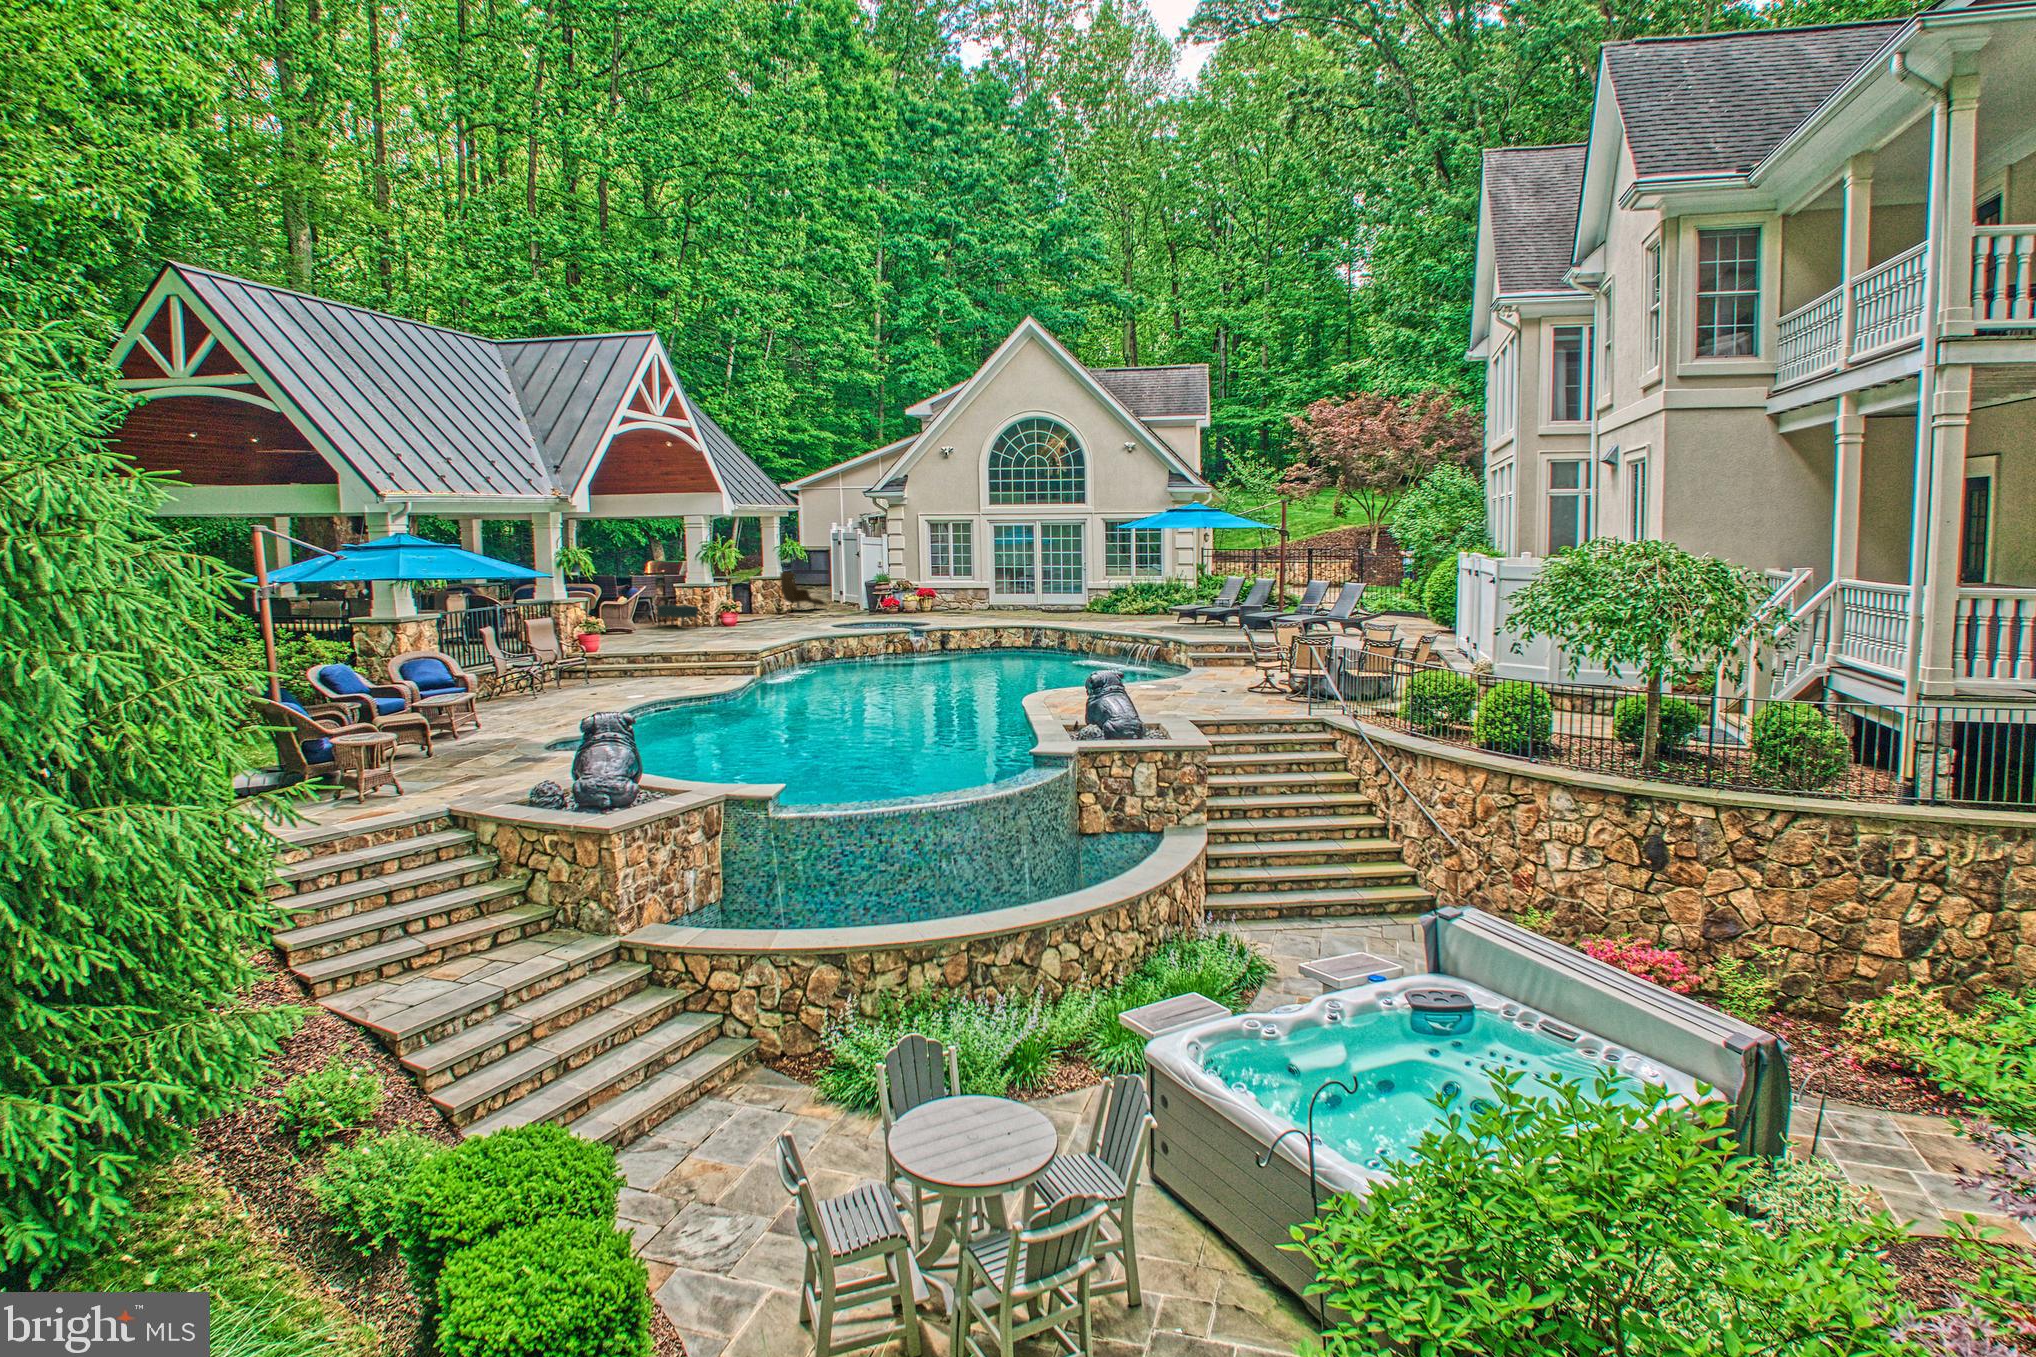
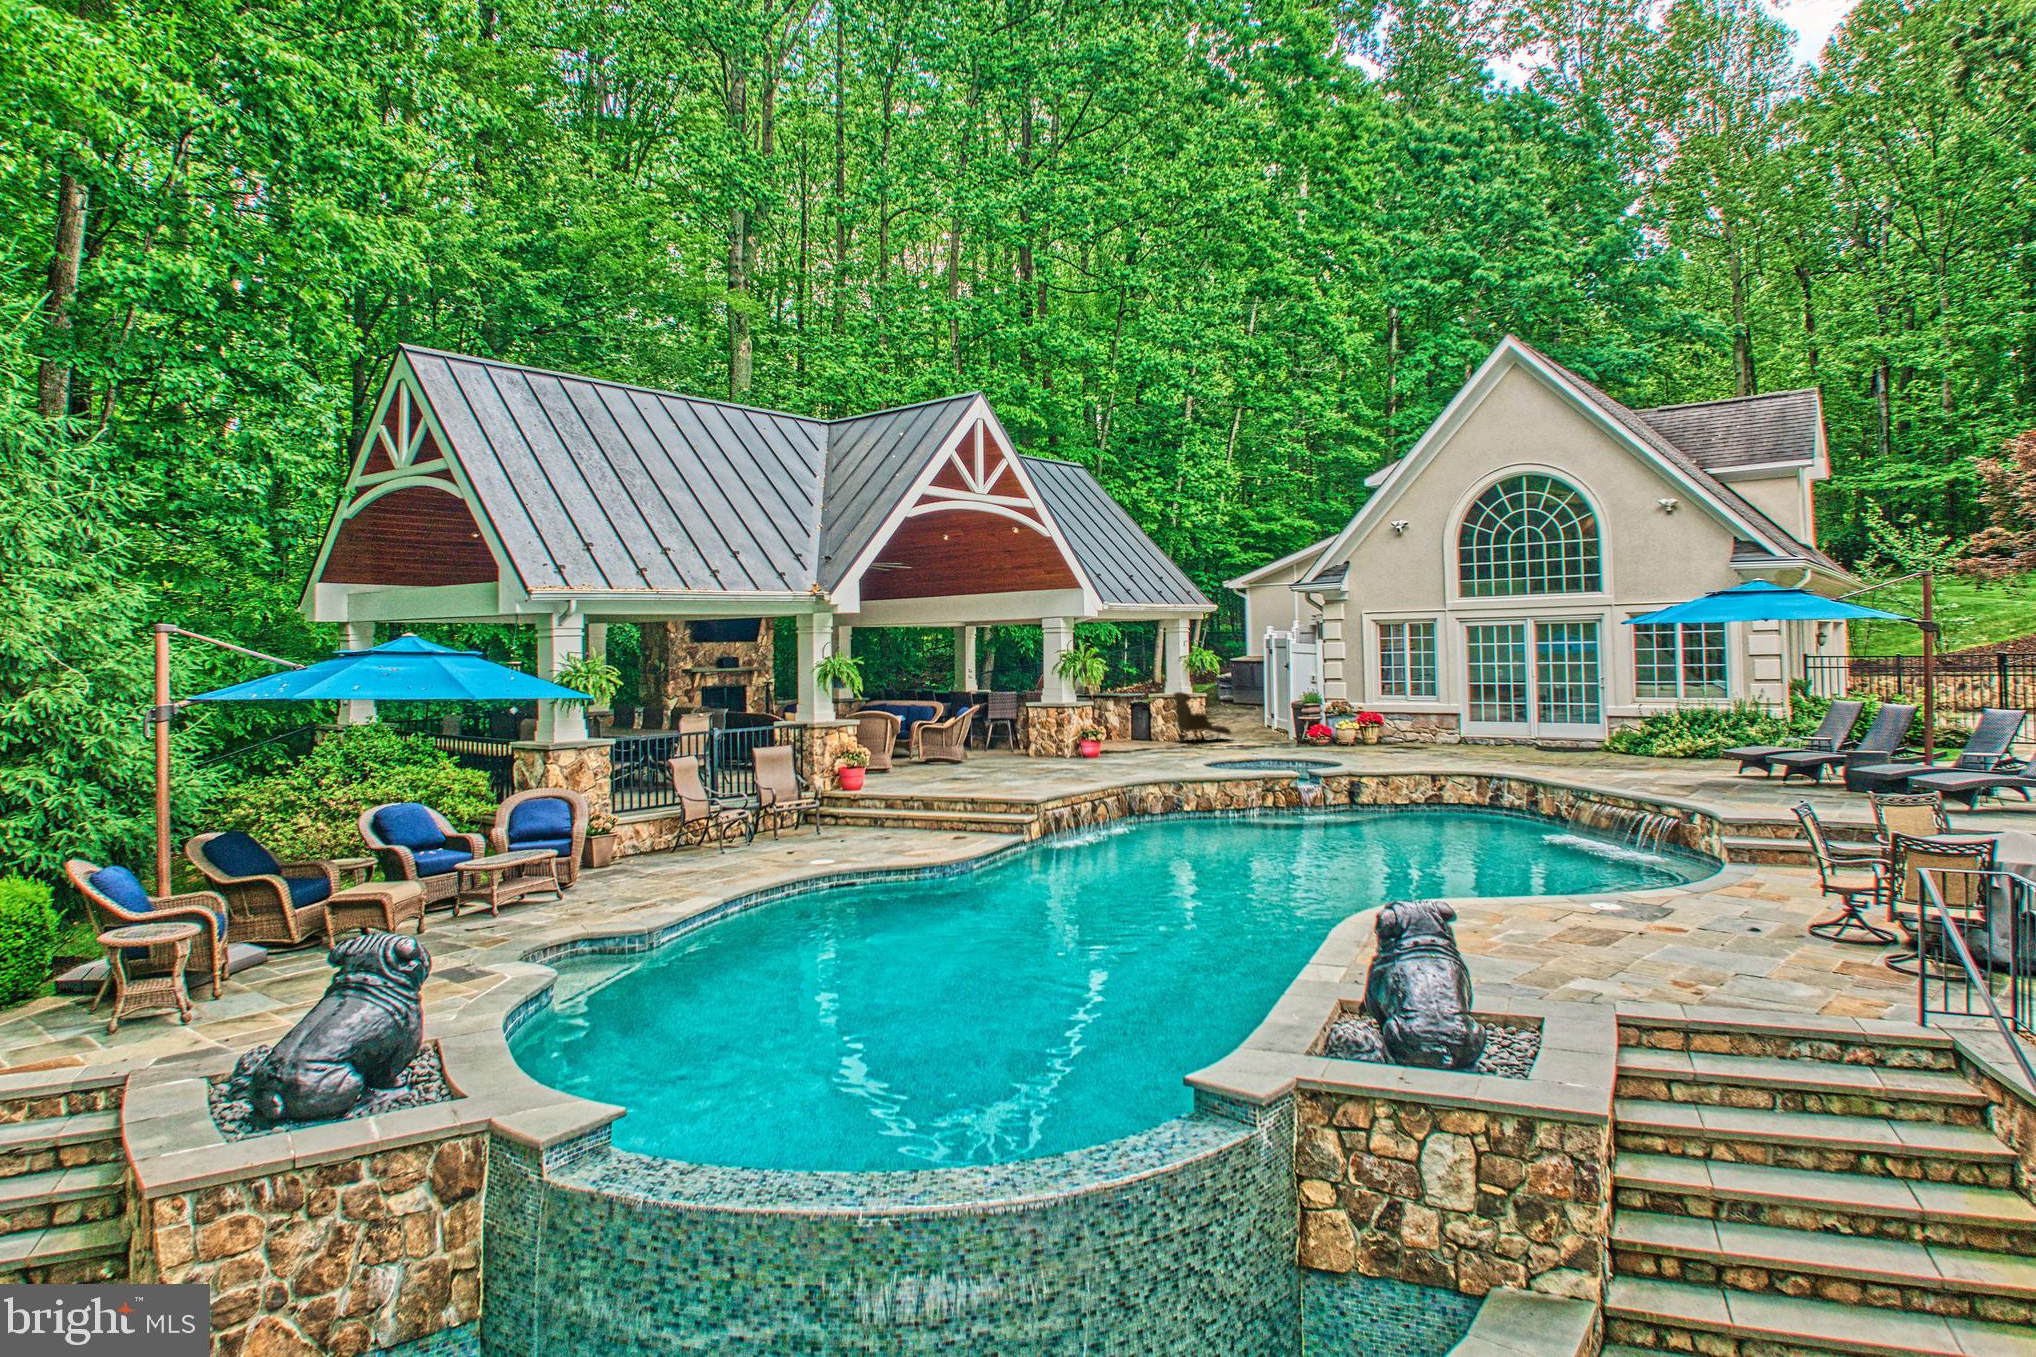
bench: present [657,605,698,628] -> none [1004,734,1047,764]

